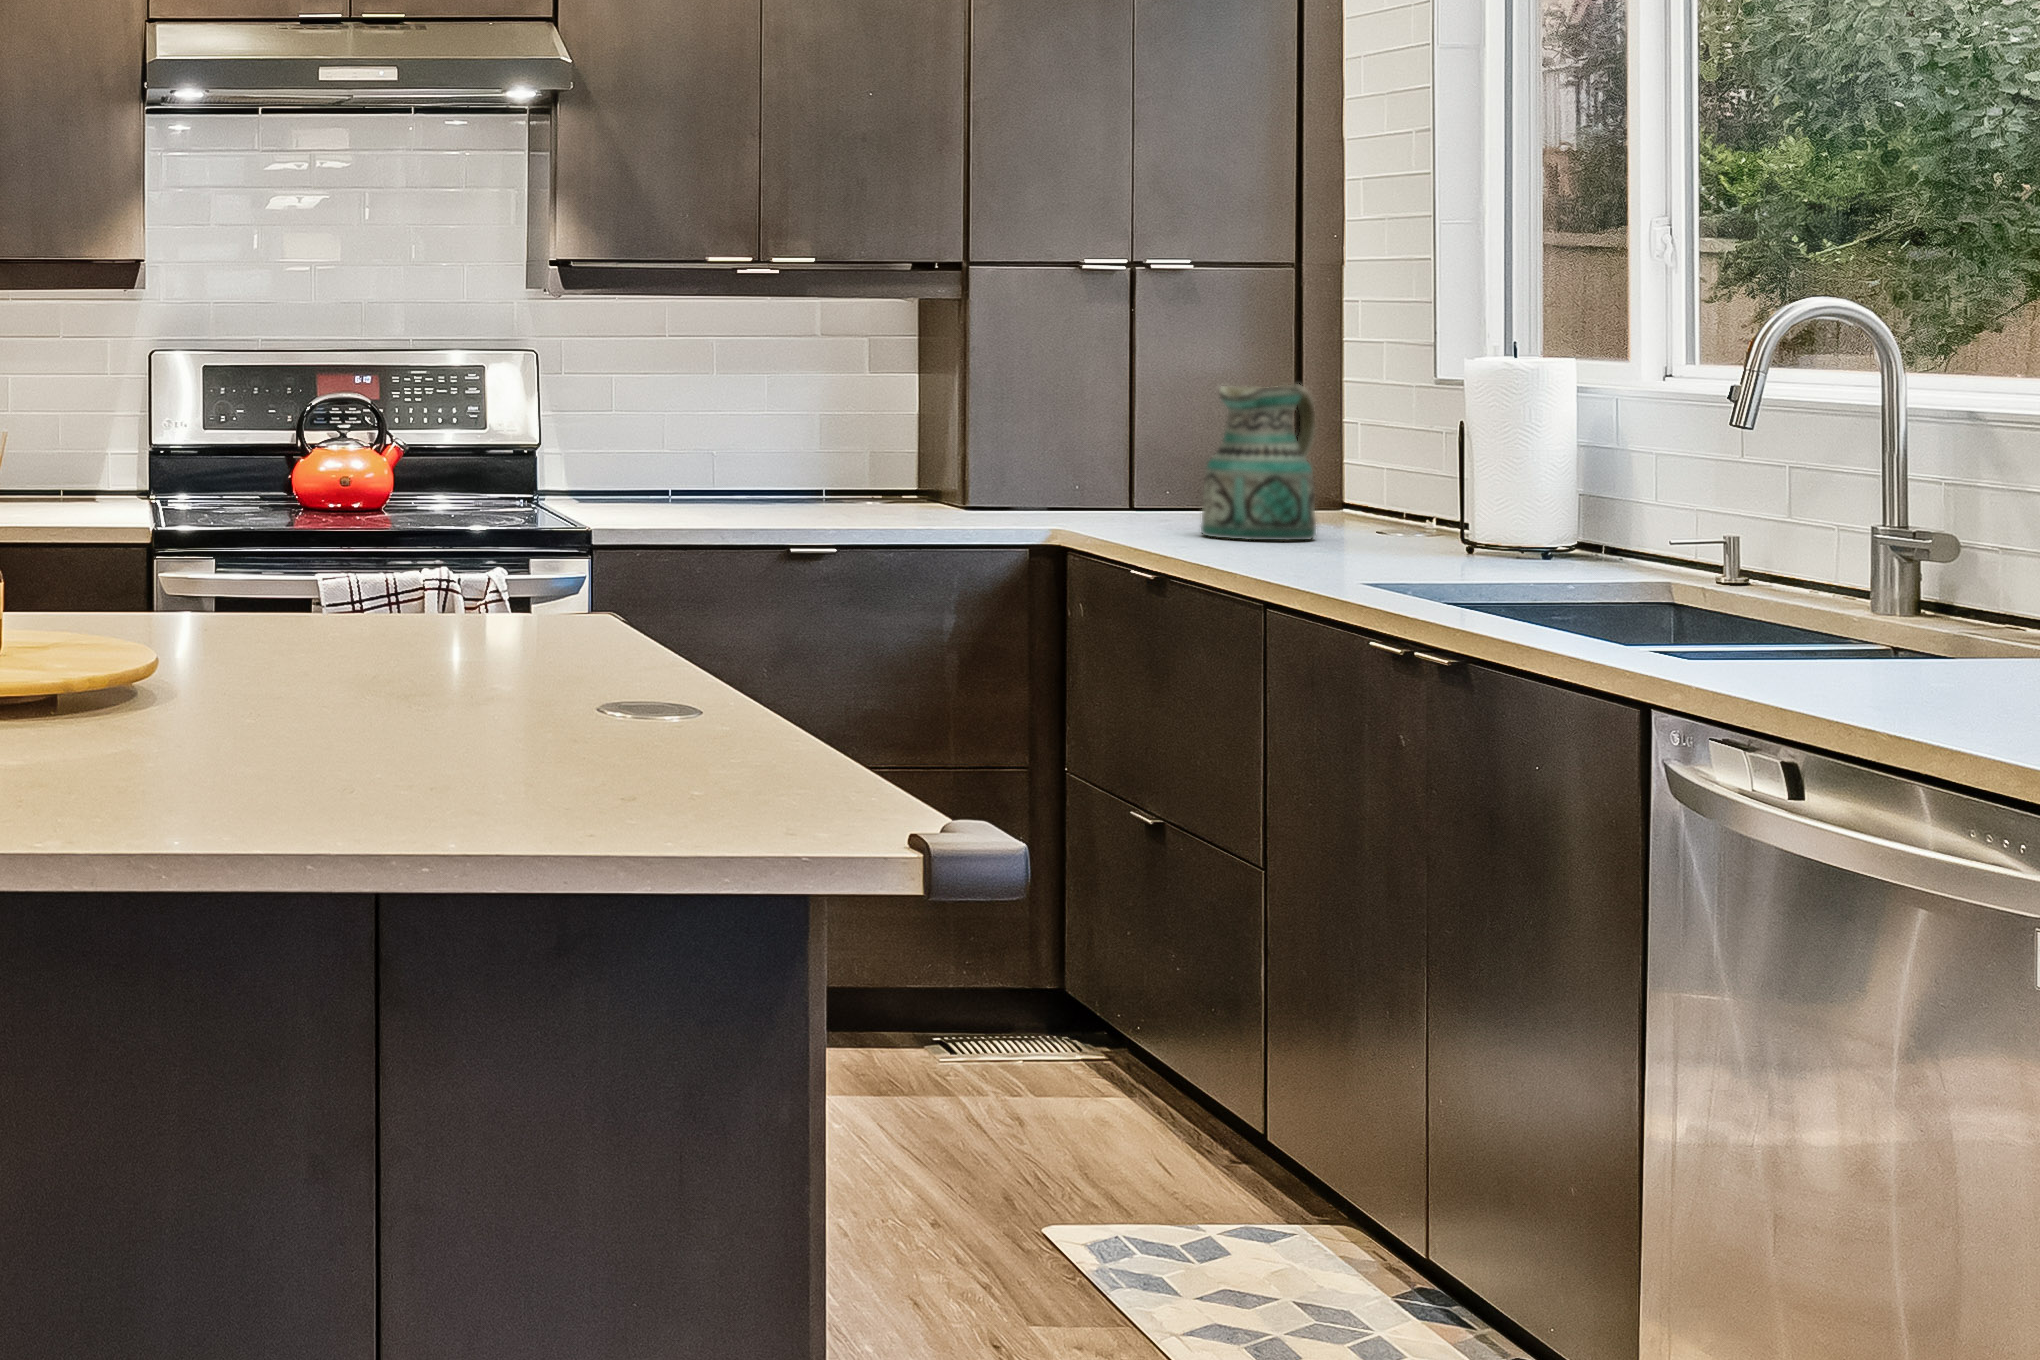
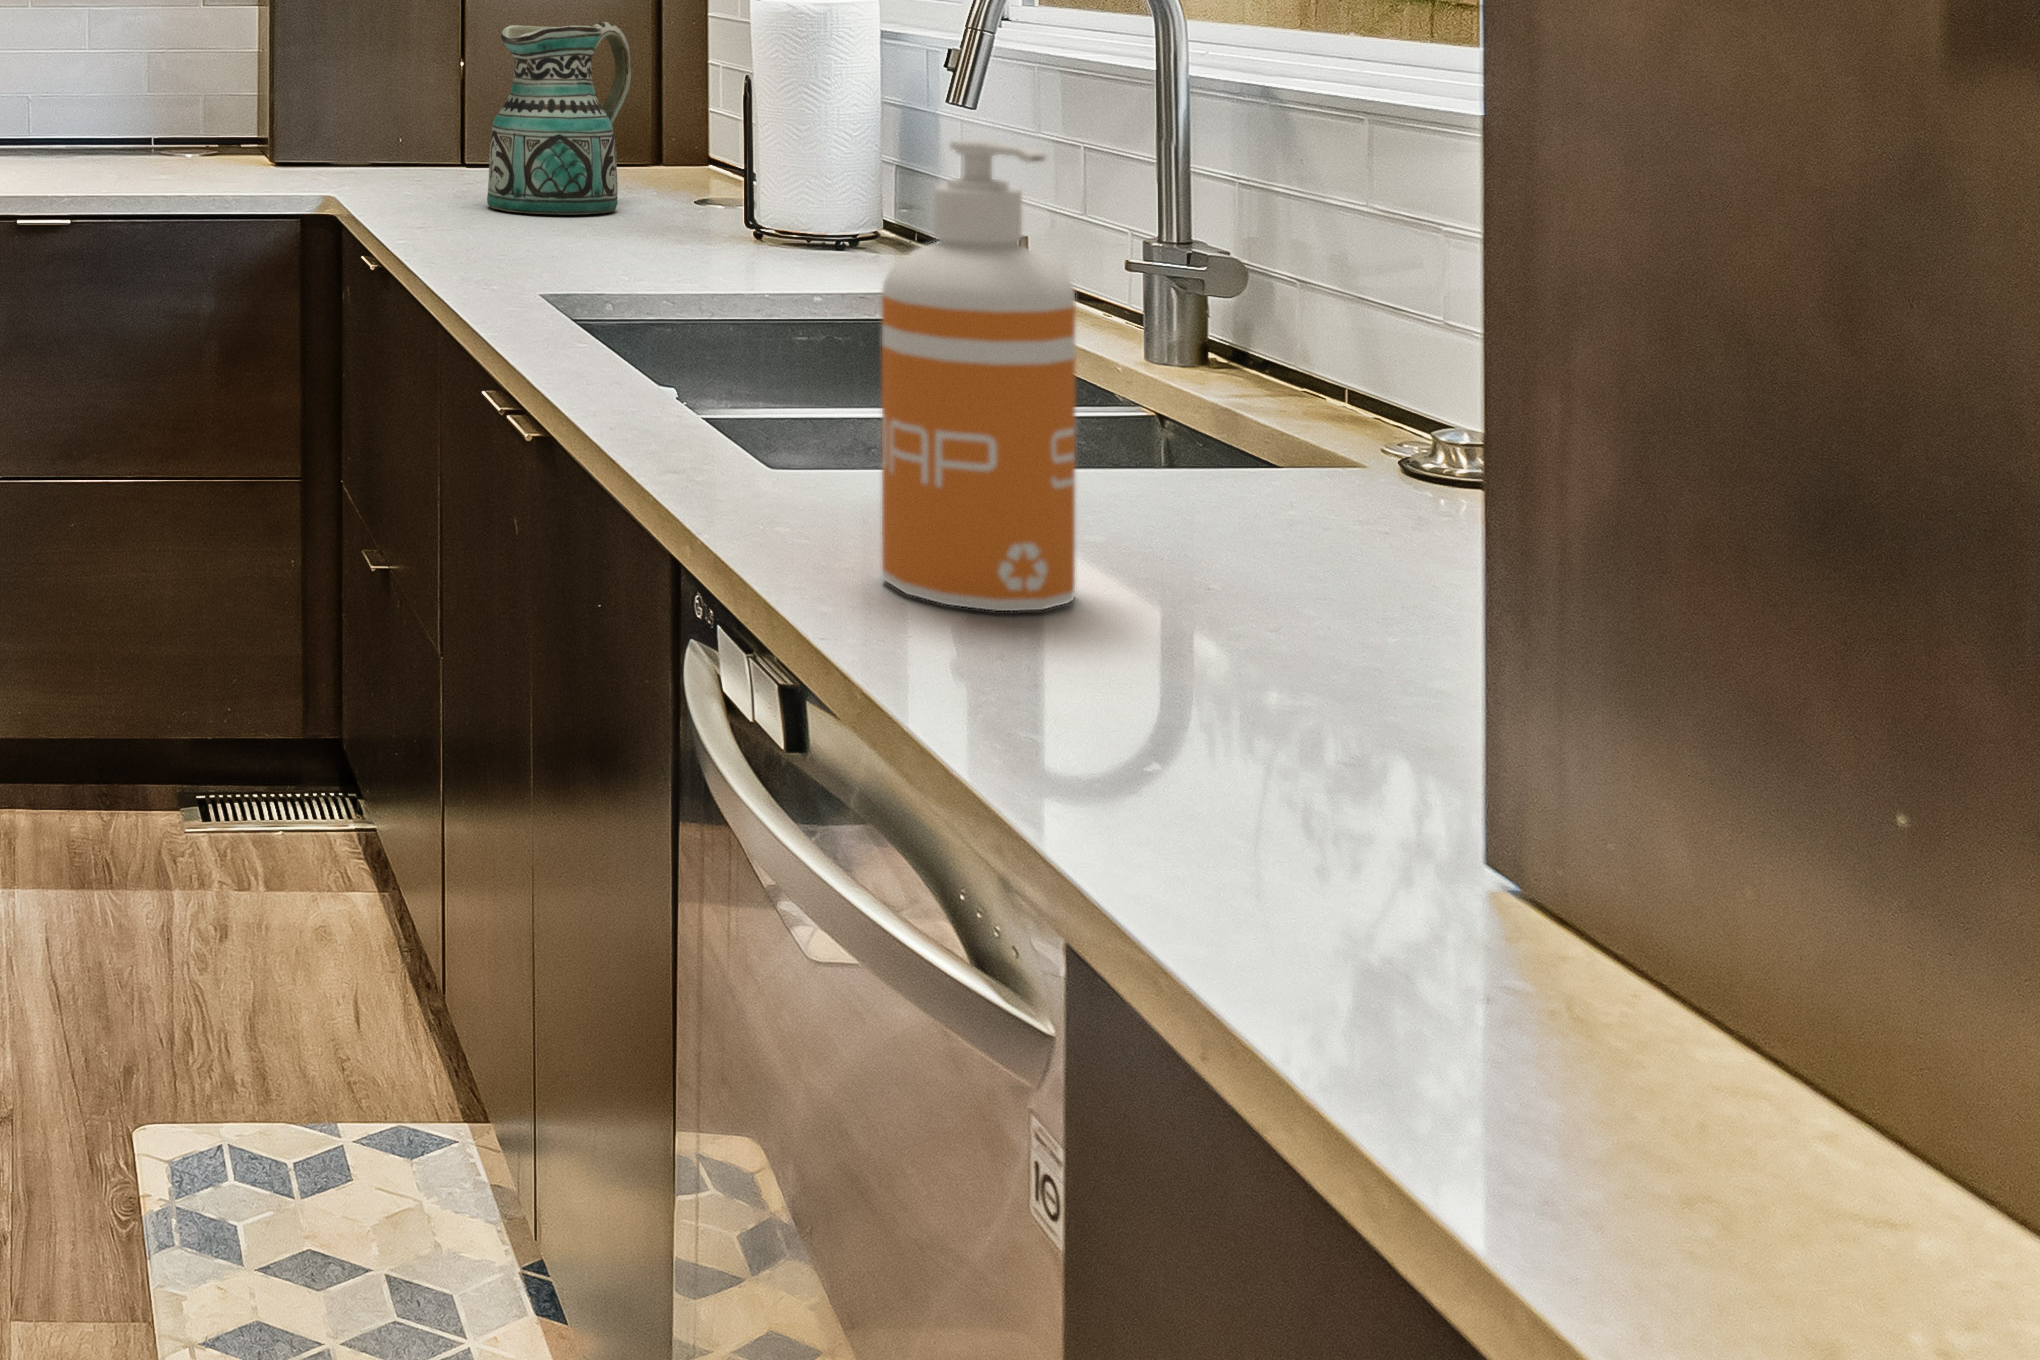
soap dispenser: none [1833,433,1957,692] -> present [882,139,1075,611]

